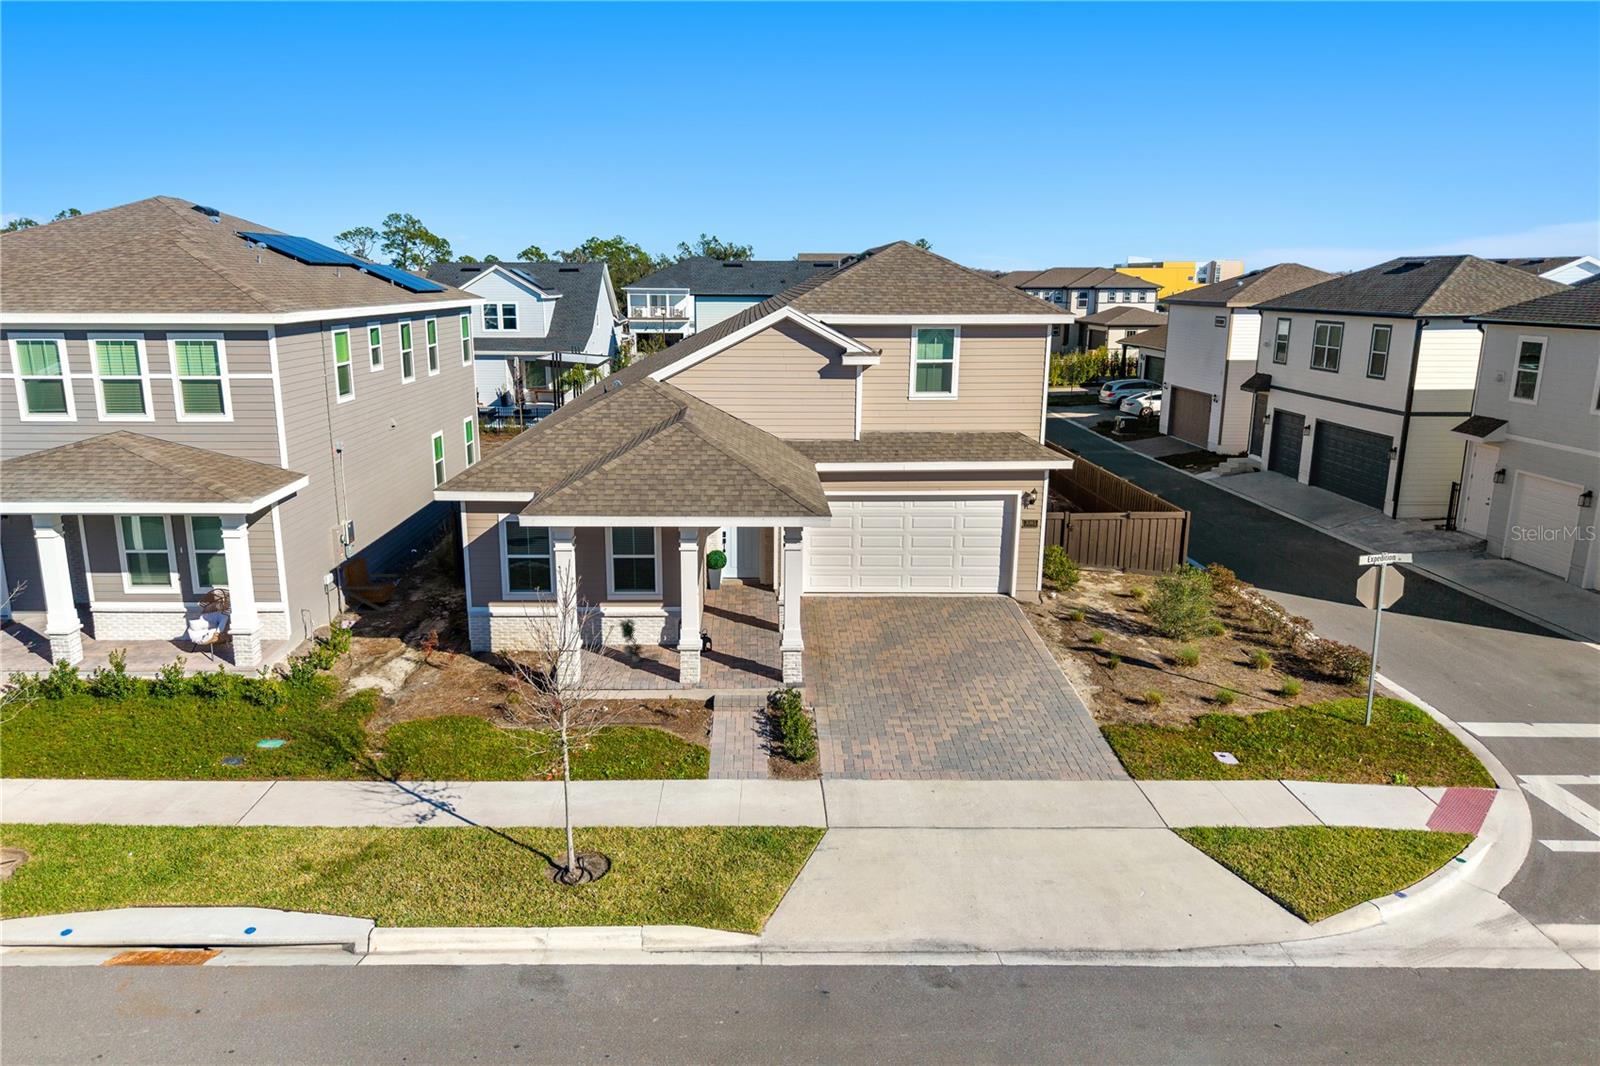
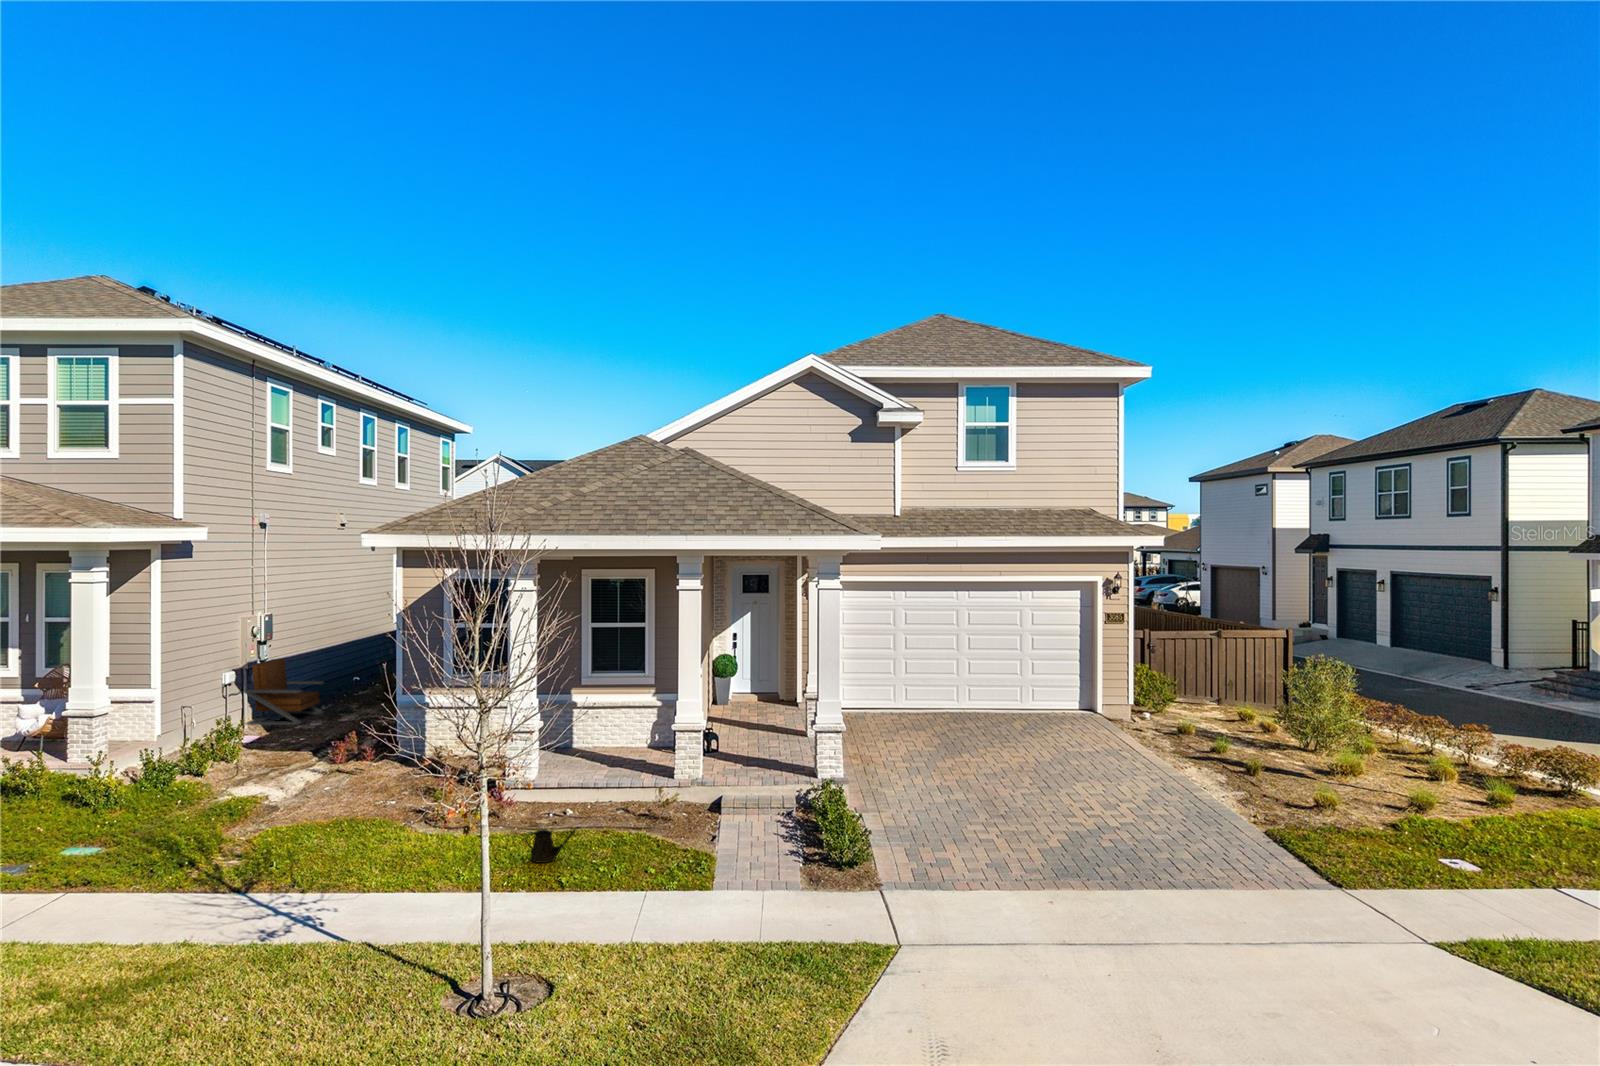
potted plant: present [620,619,642,662] -> none [595,707,628,768]
watering can: none [578,735,616,759] -> present [524,828,578,863]

